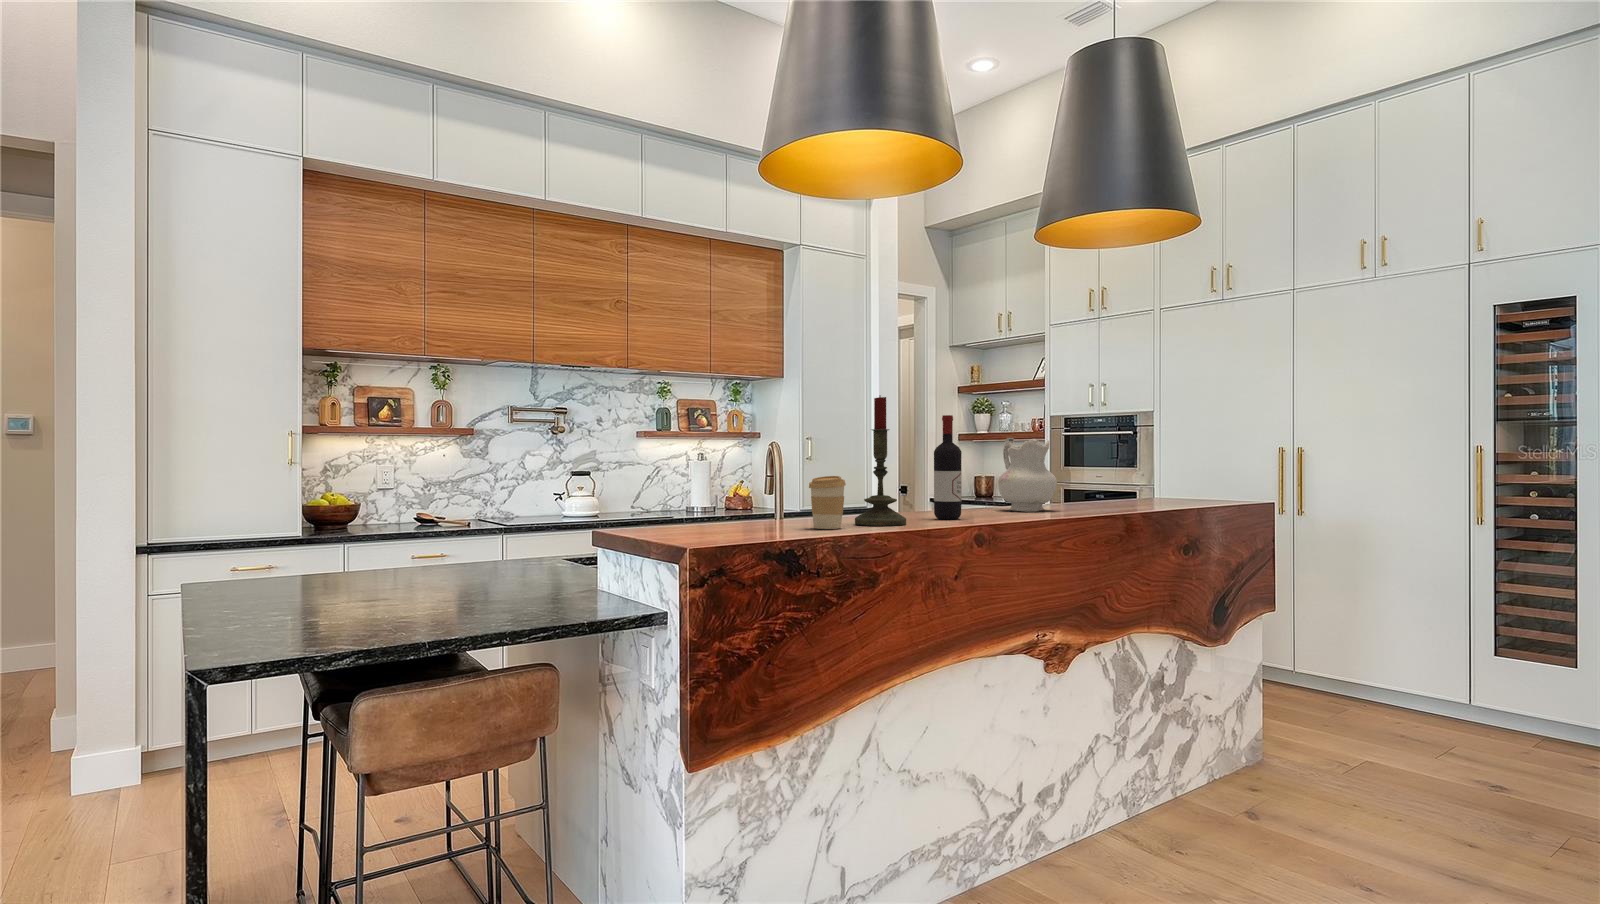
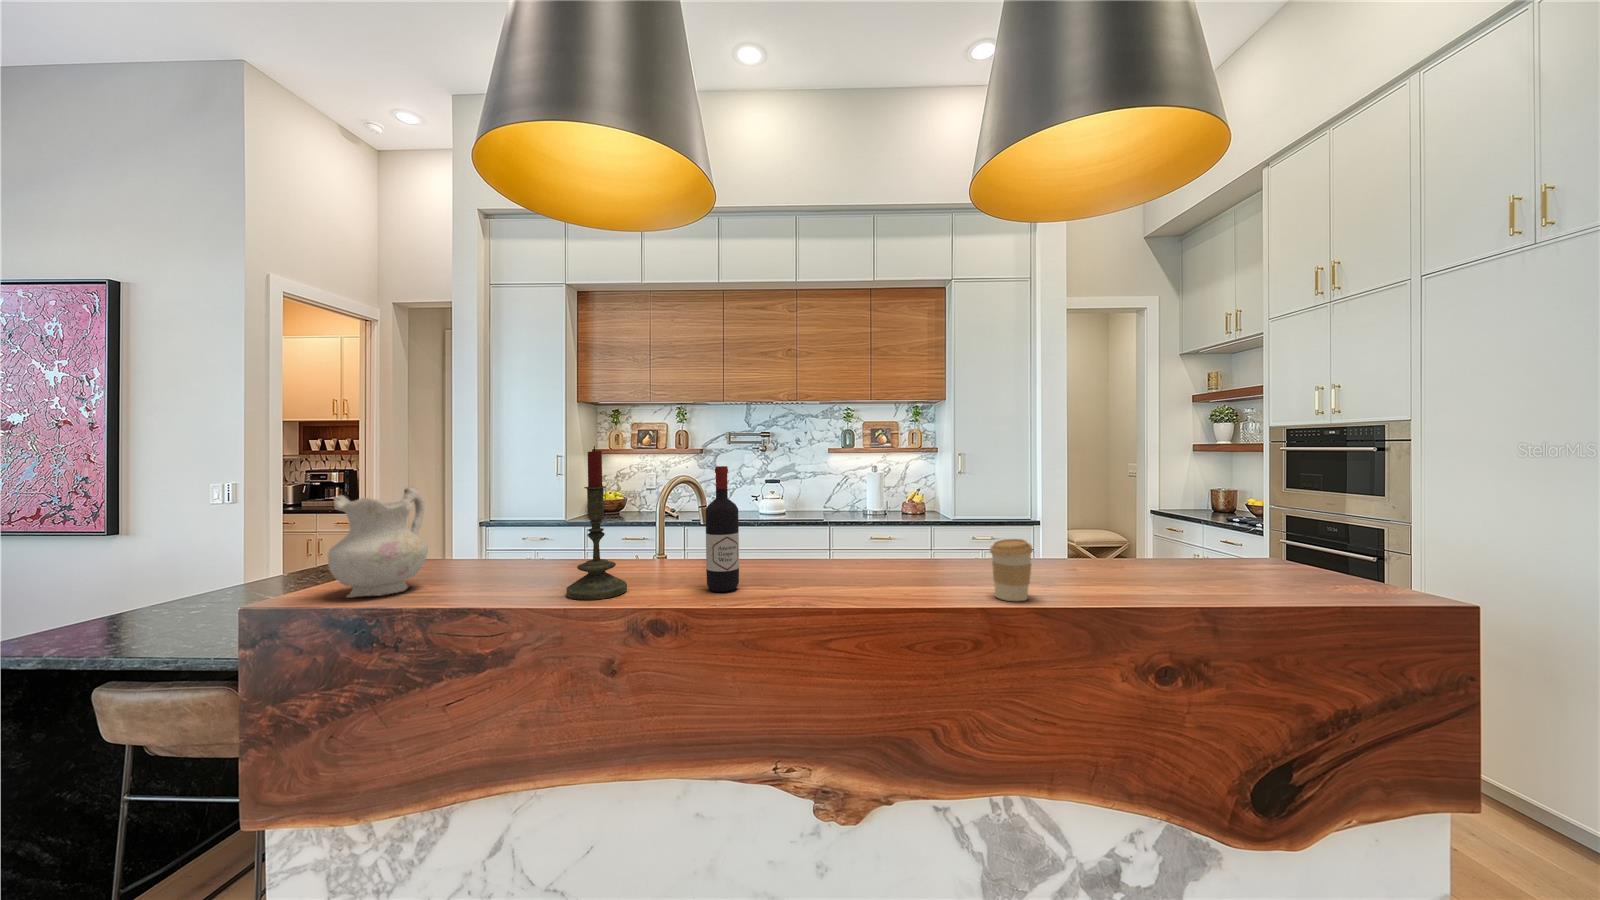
ceramic pitcher: present [998,438,1057,512] -> present [328,487,428,598]
coffee cup: present [809,476,846,529] -> present [990,539,1033,601]

